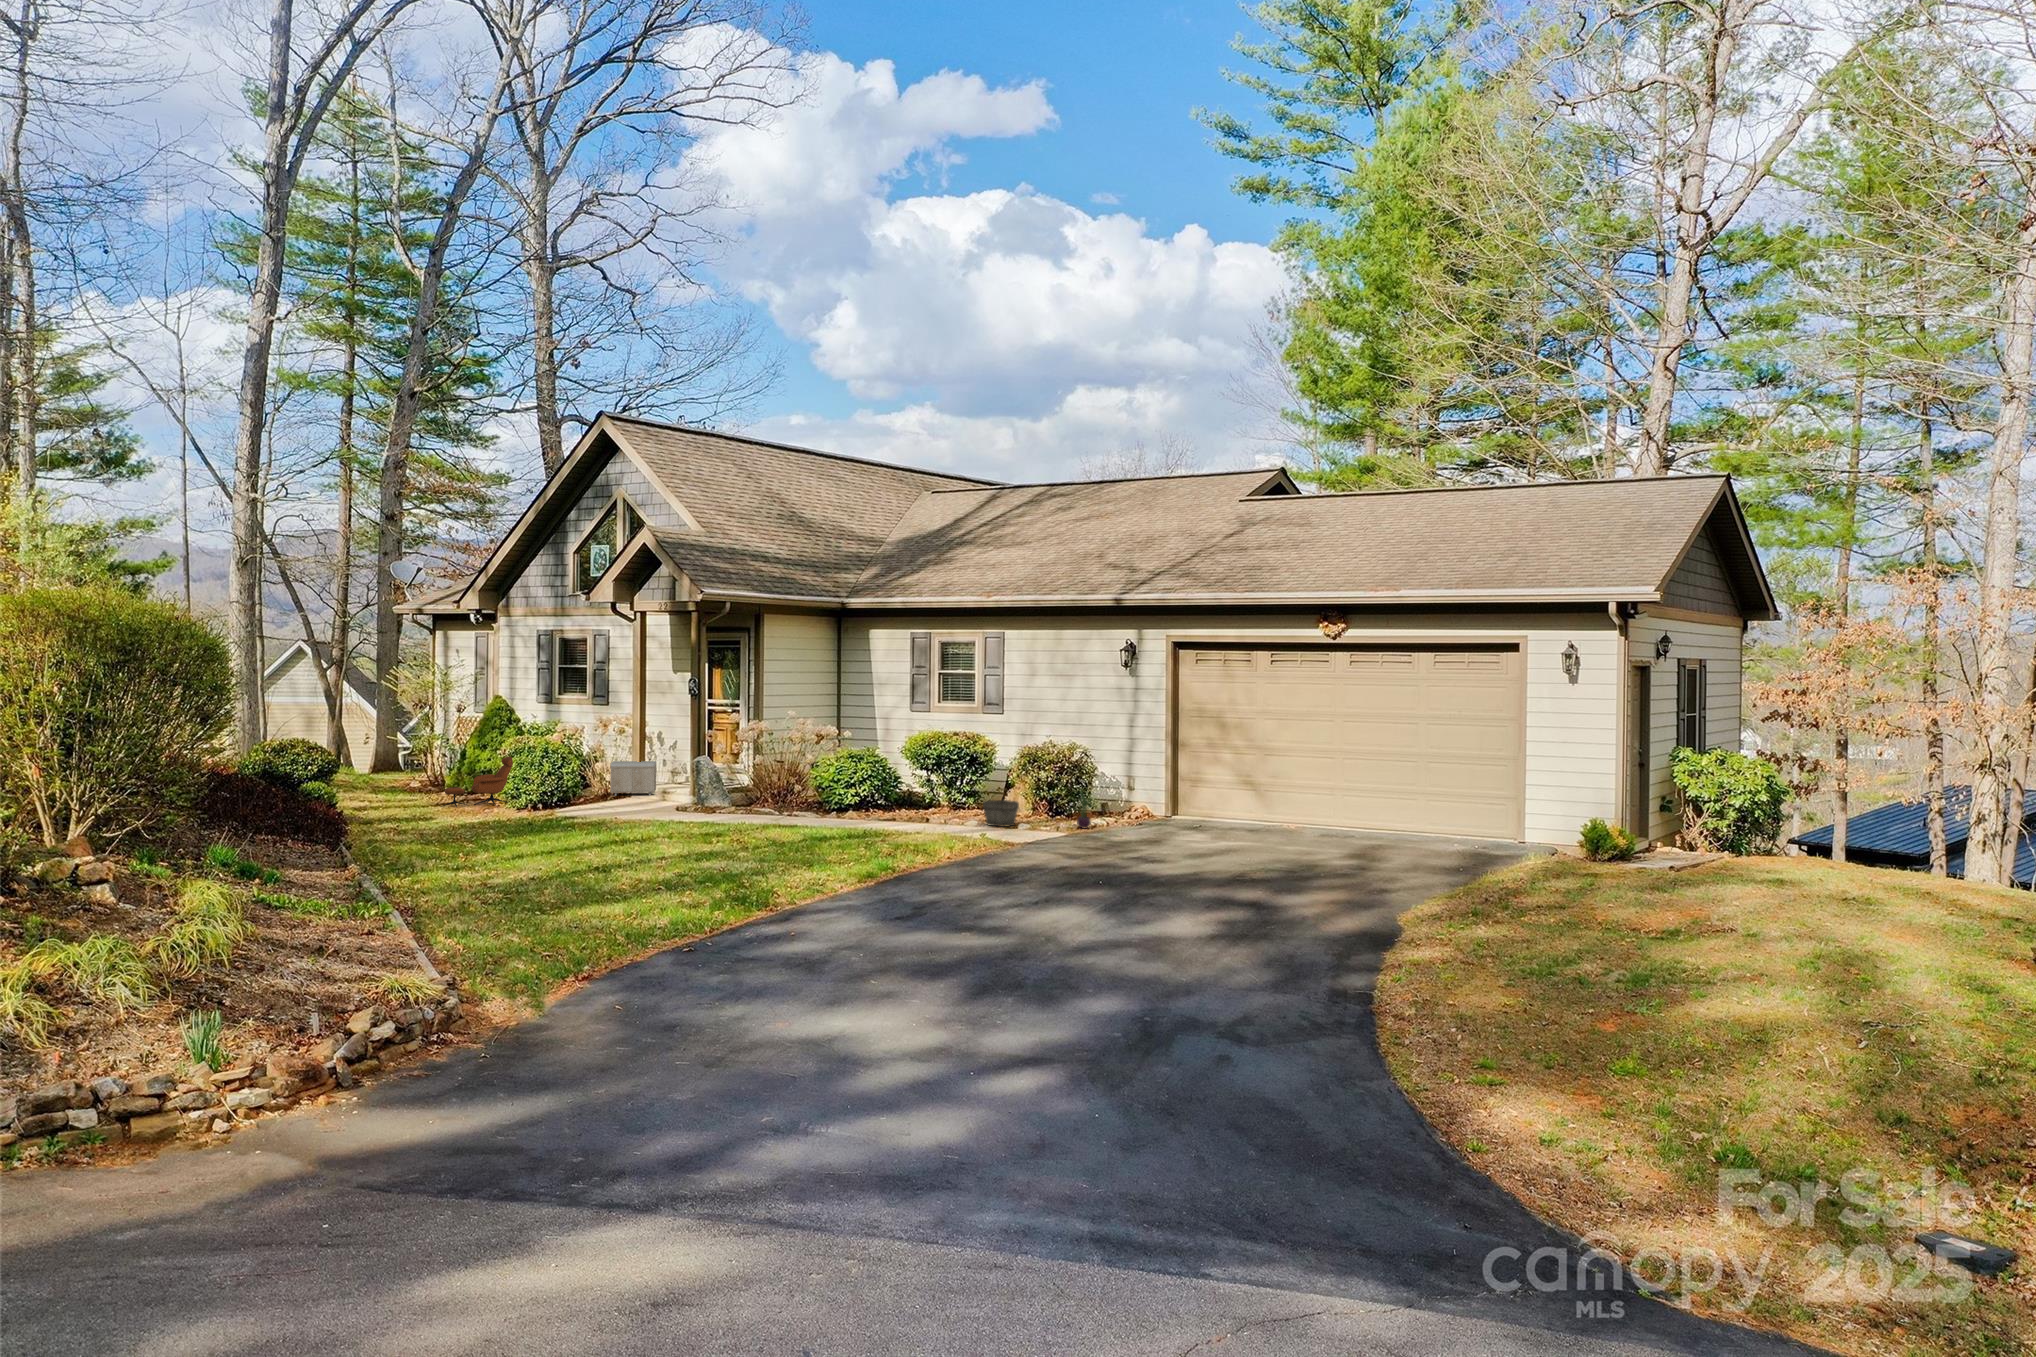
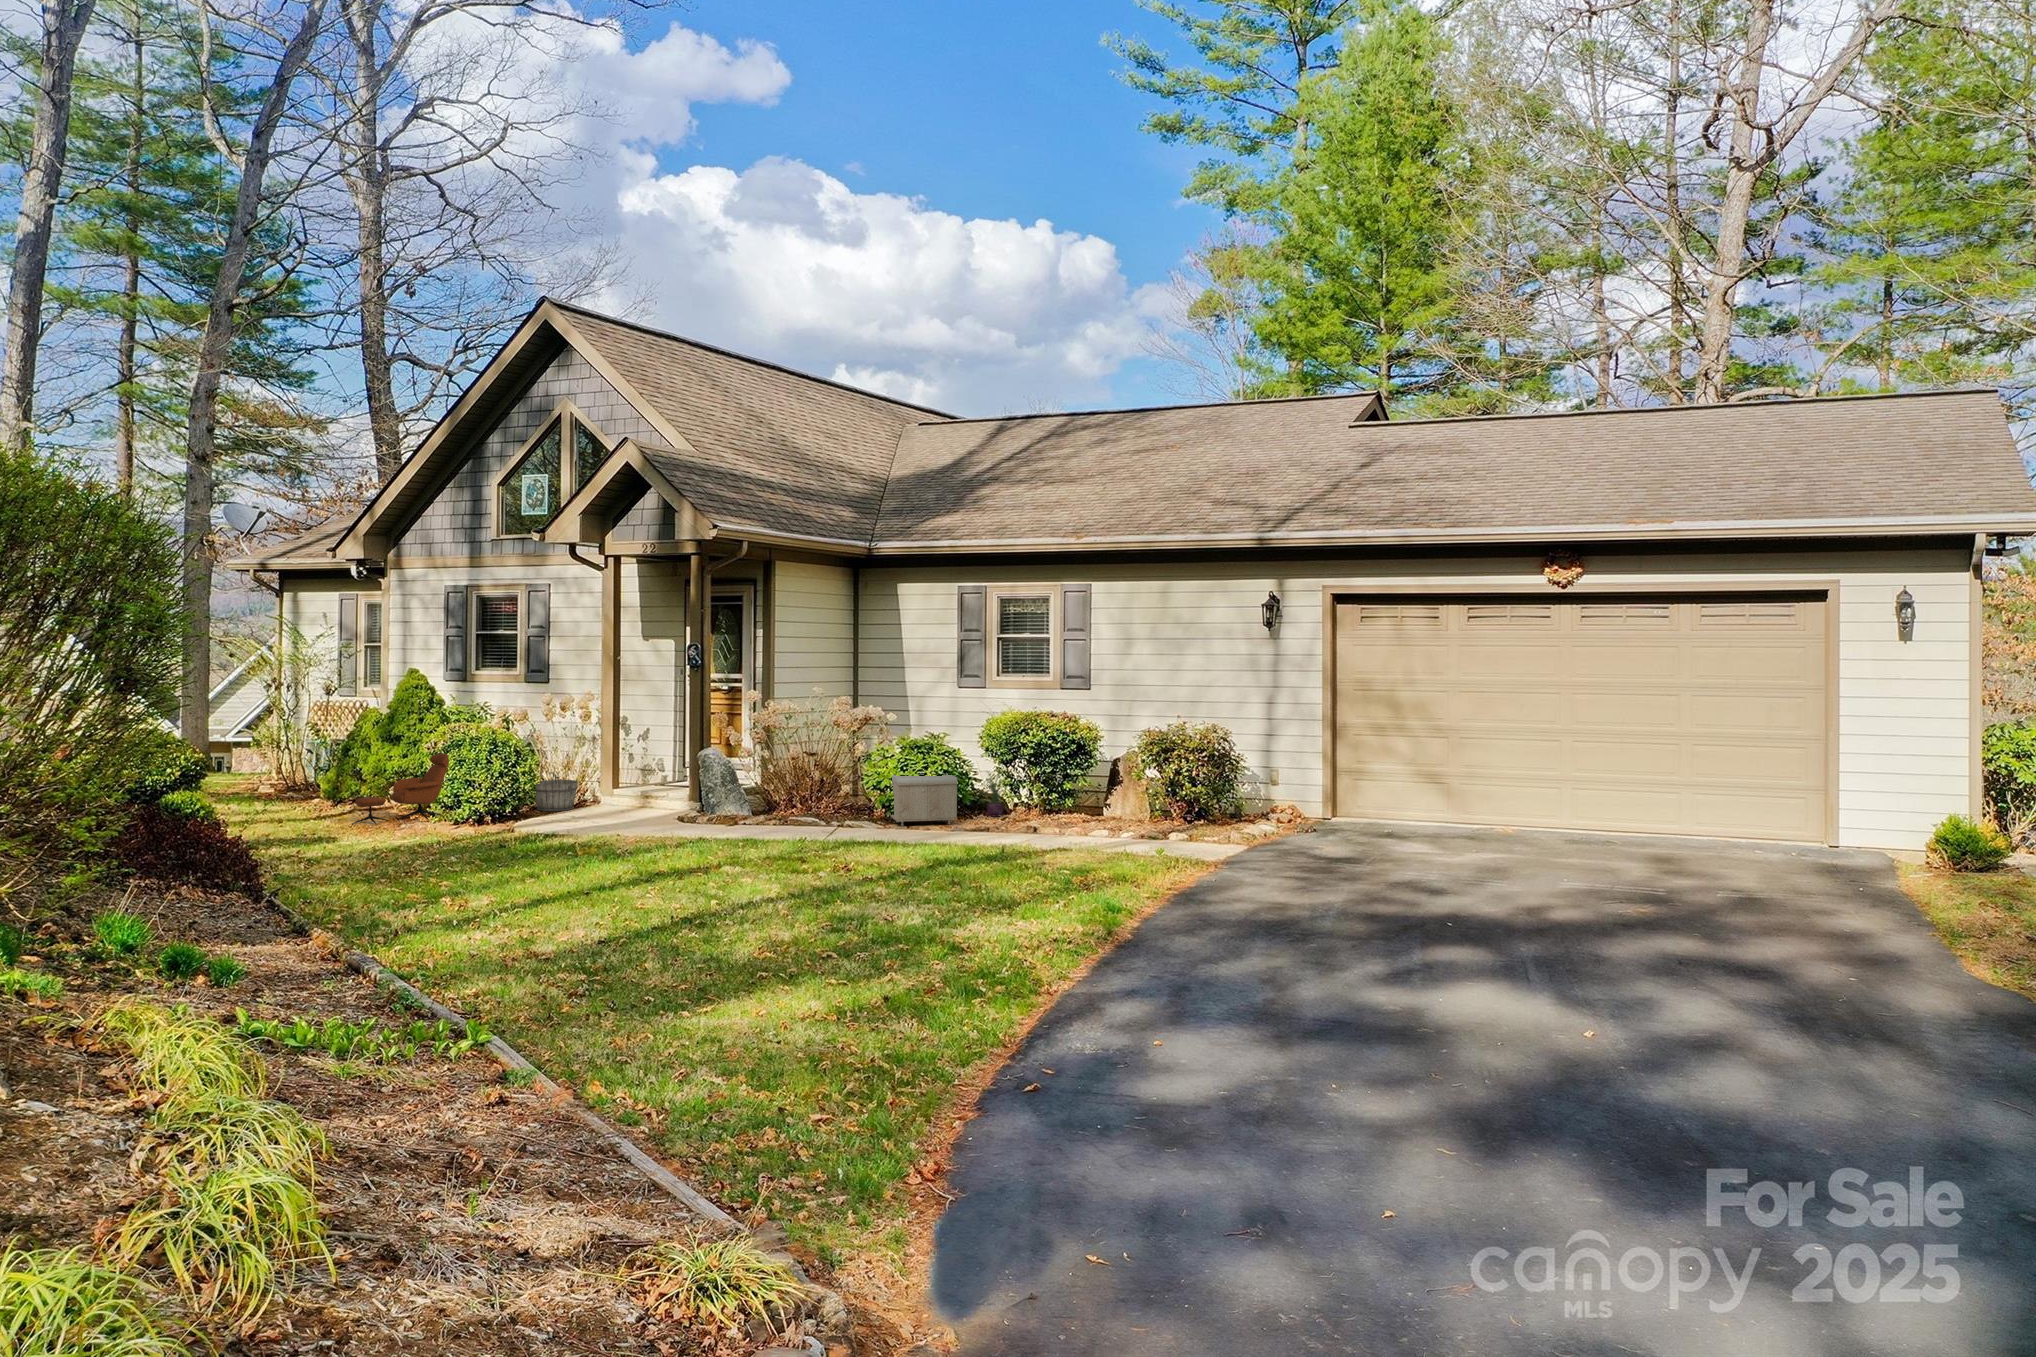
storage bench: present [611,761,656,796] -> present [890,775,958,826]
decorative plant: present [1076,791,1091,829] -> present [987,772,1003,817]
wooden bucket: present [983,797,1019,827] -> present [536,772,578,811]

